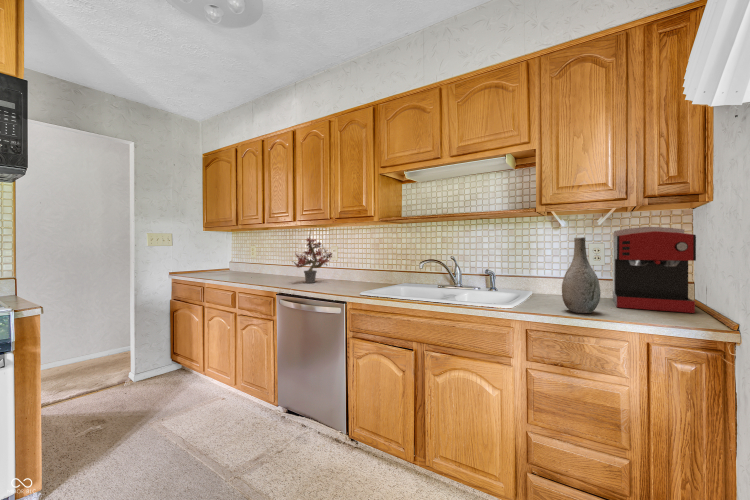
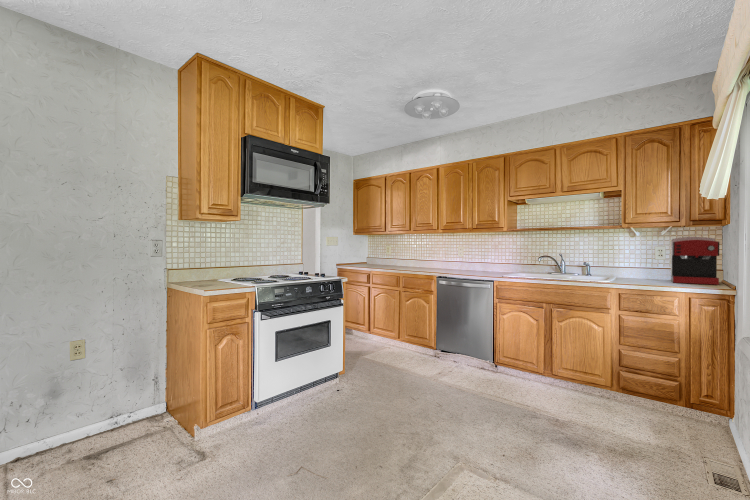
potted plant: present [294,235,332,283] -> none [442,236,465,272]
vase: present [562,237,600,313] -> none [640,243,663,284]

